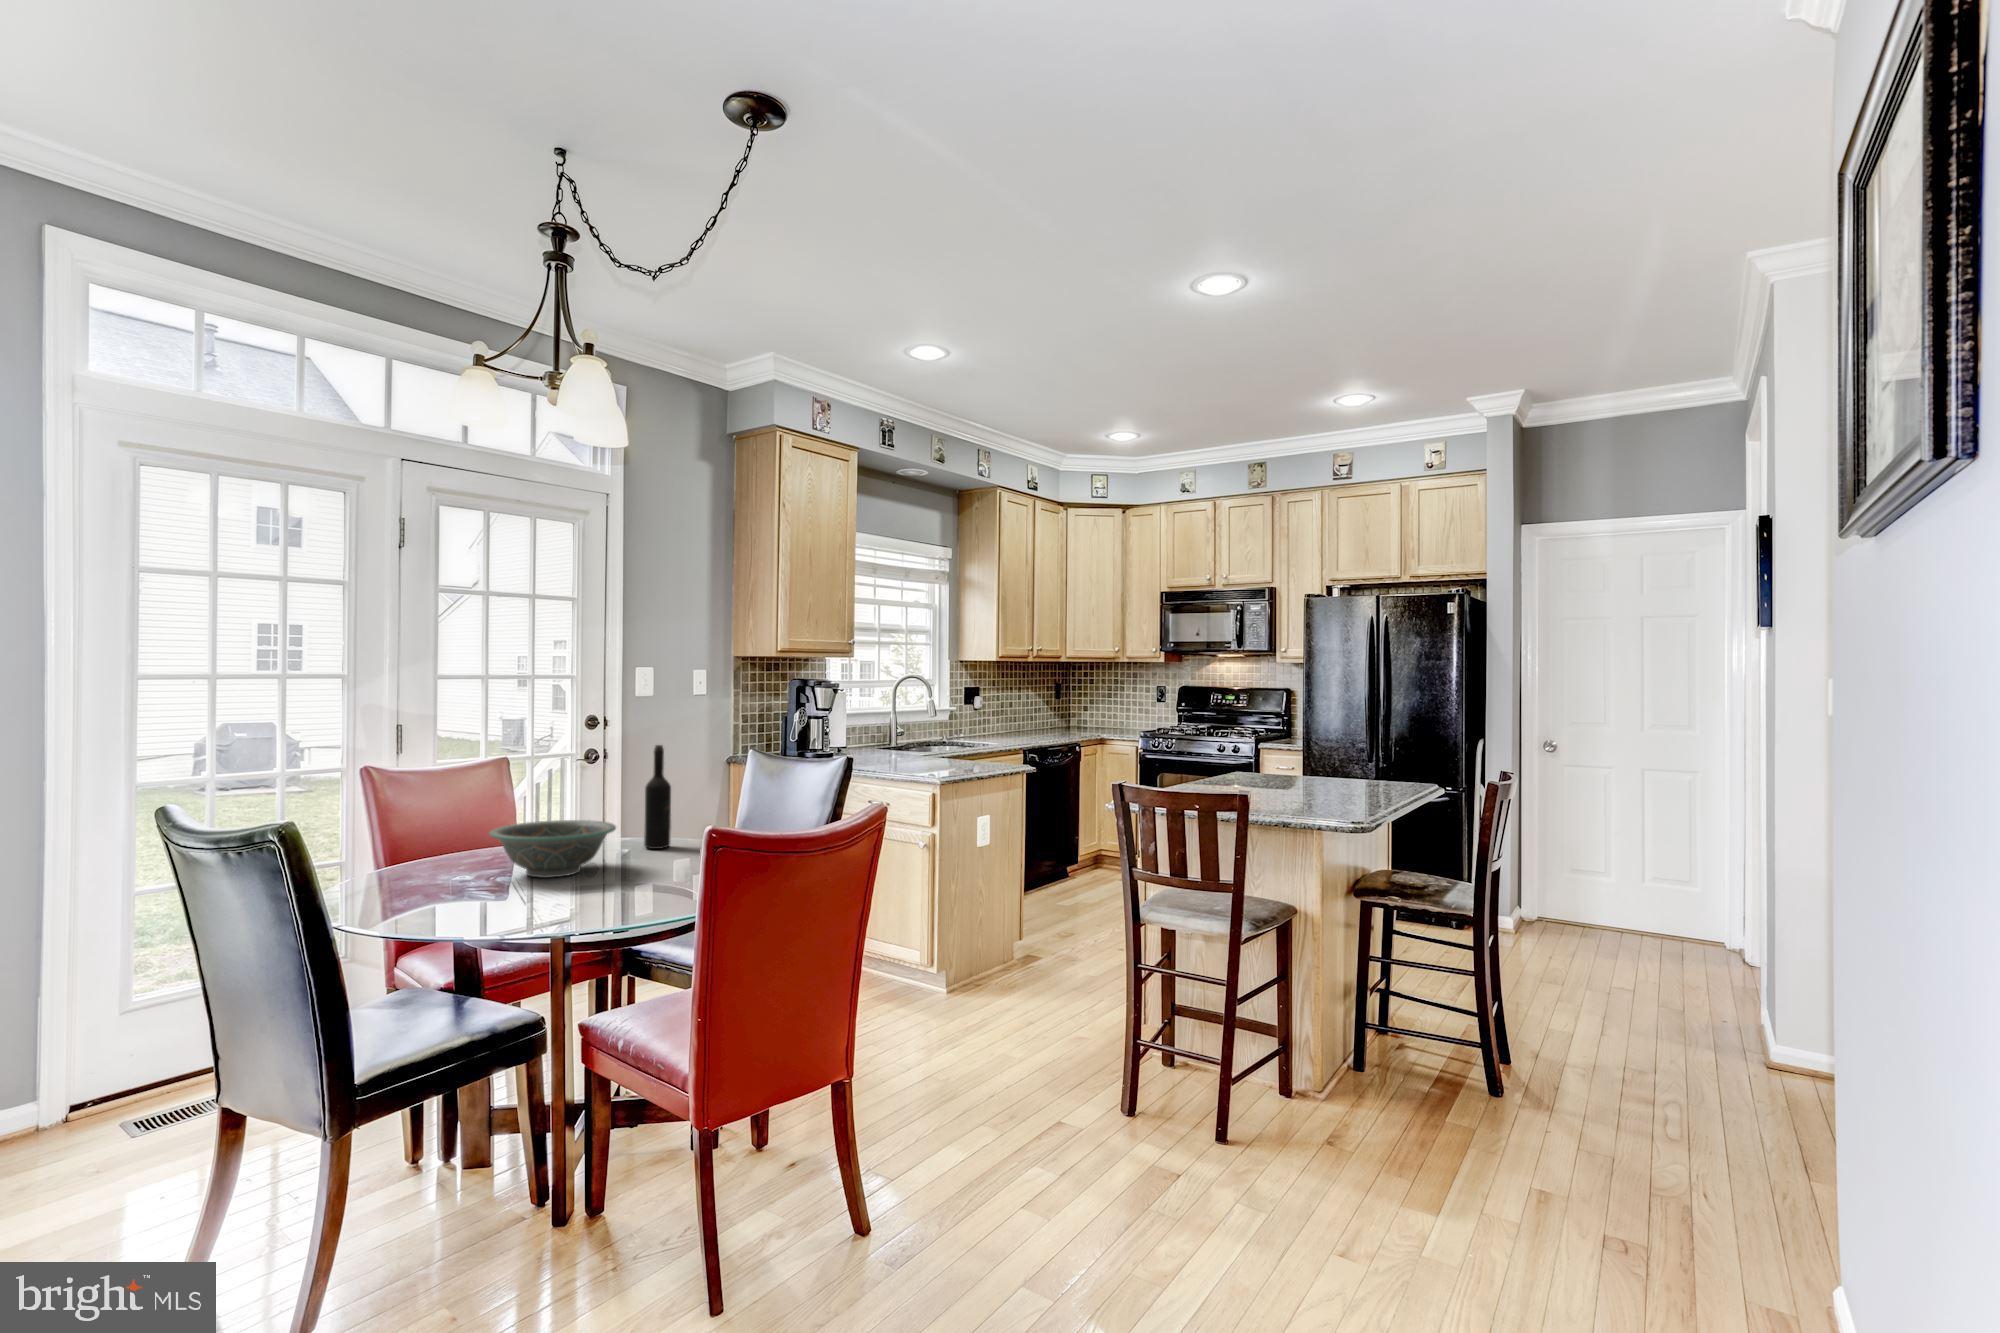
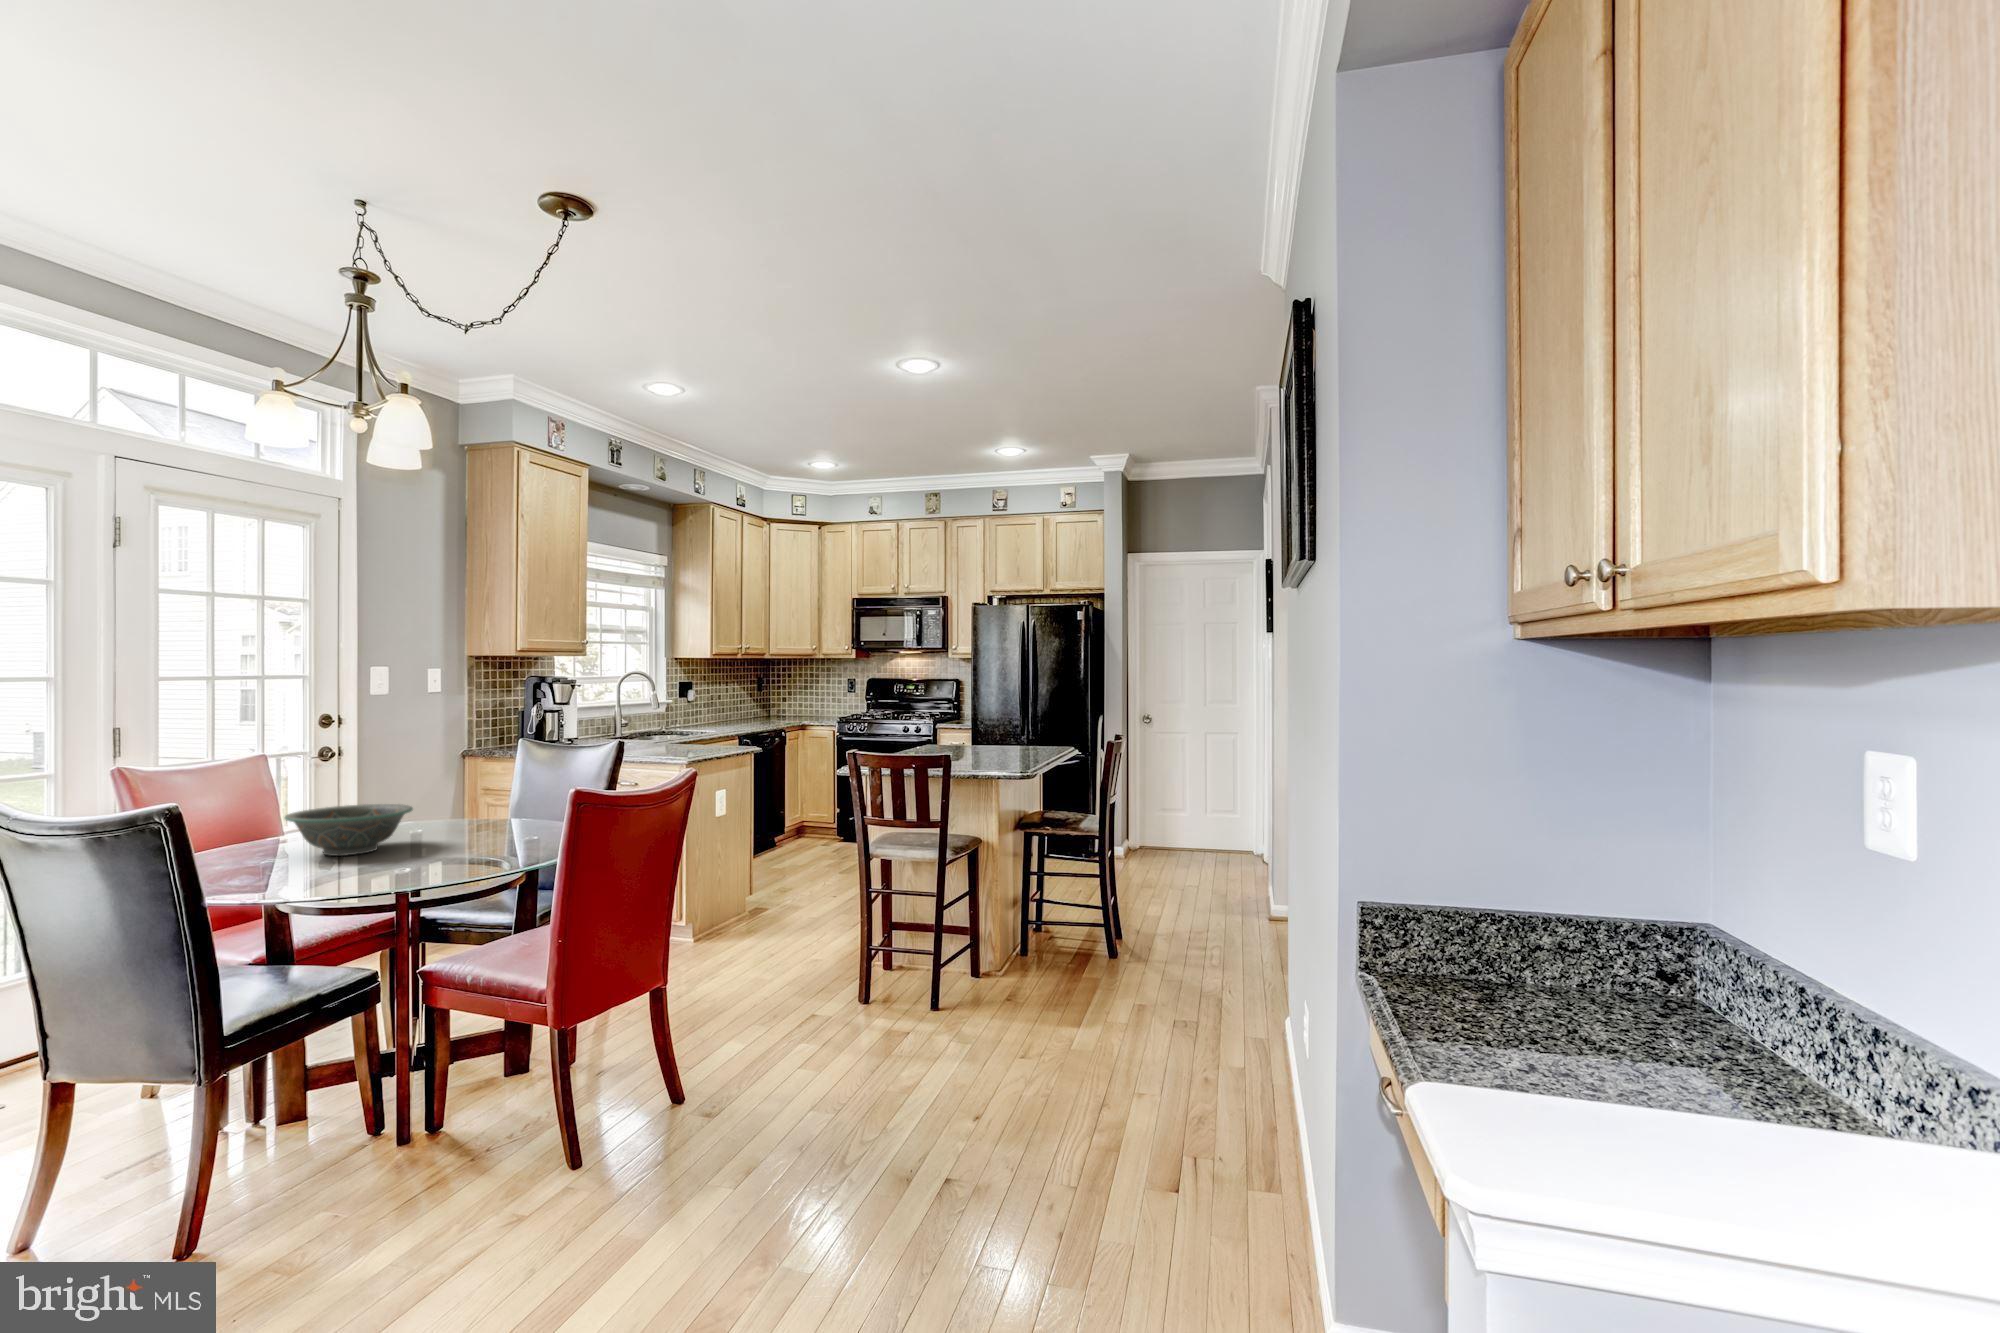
wine bottle: present [644,745,671,849] -> none [425,735,452,828]

